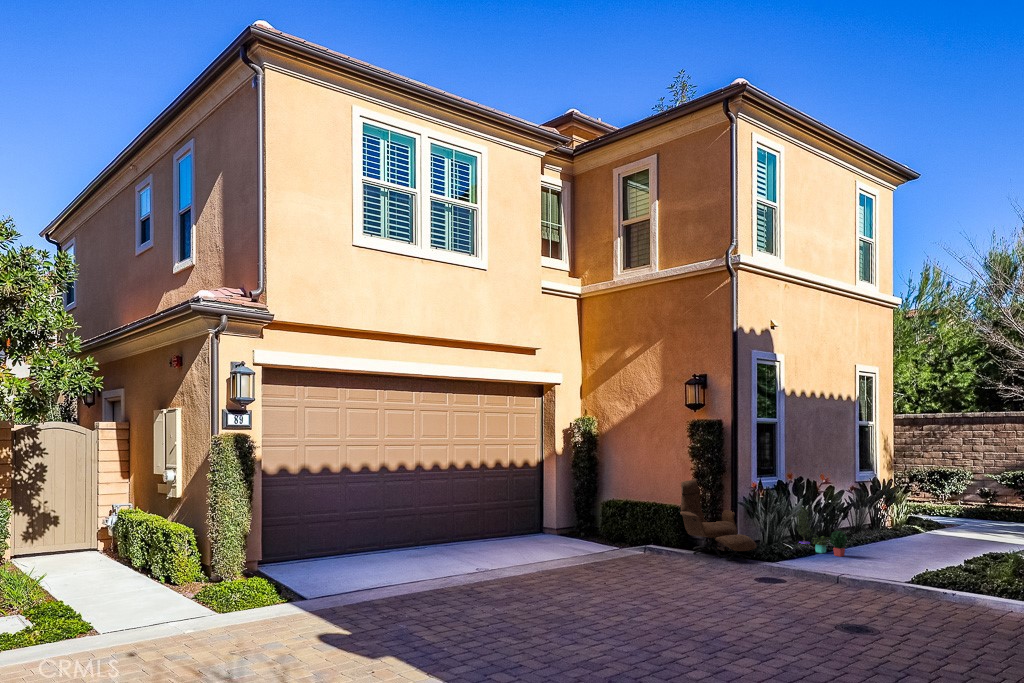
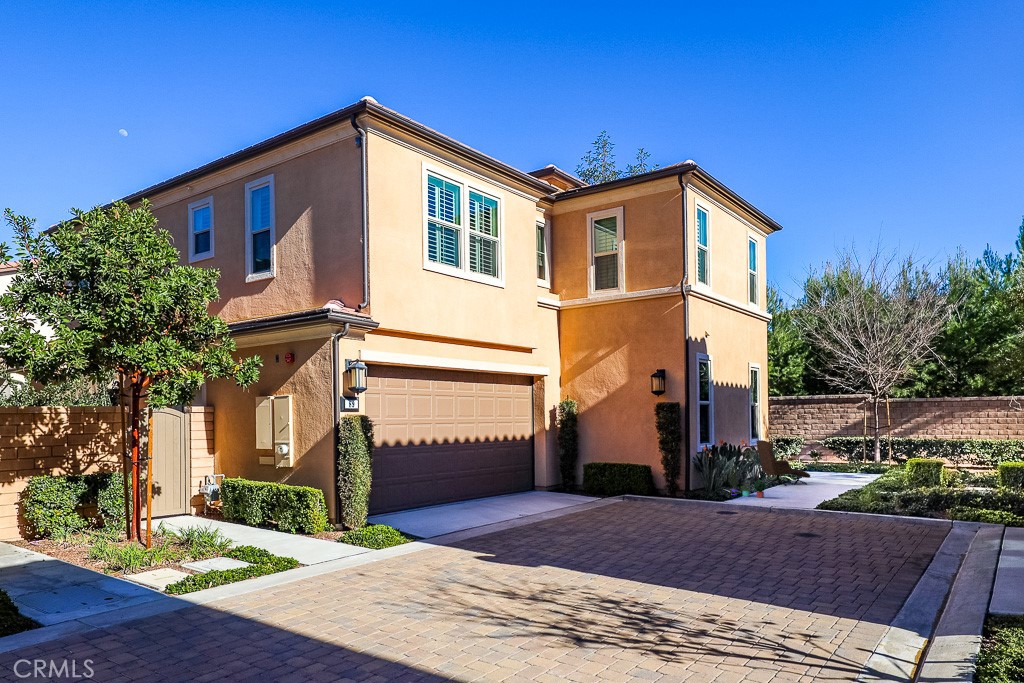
lounge chair: present [680,480,757,562] -> present [757,440,810,486]

